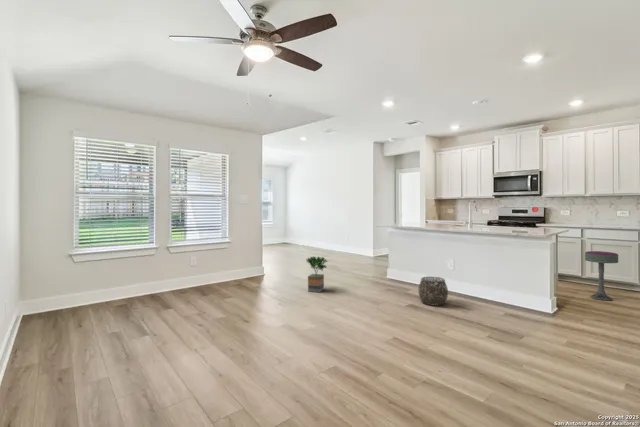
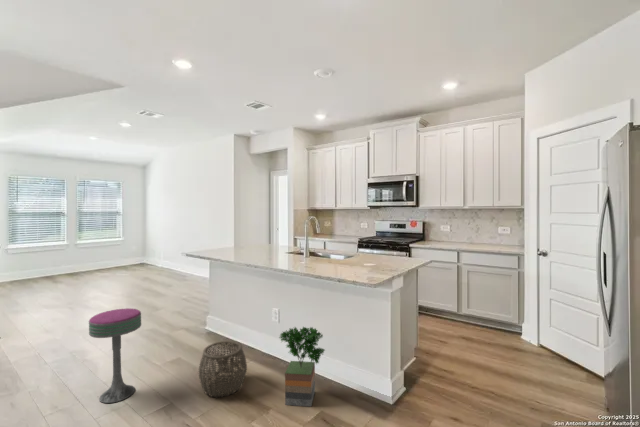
bar stool: present [585,251,618,301] -> present [89,308,141,403]
potted tree: present [306,257,327,292] -> present [280,327,325,407]

